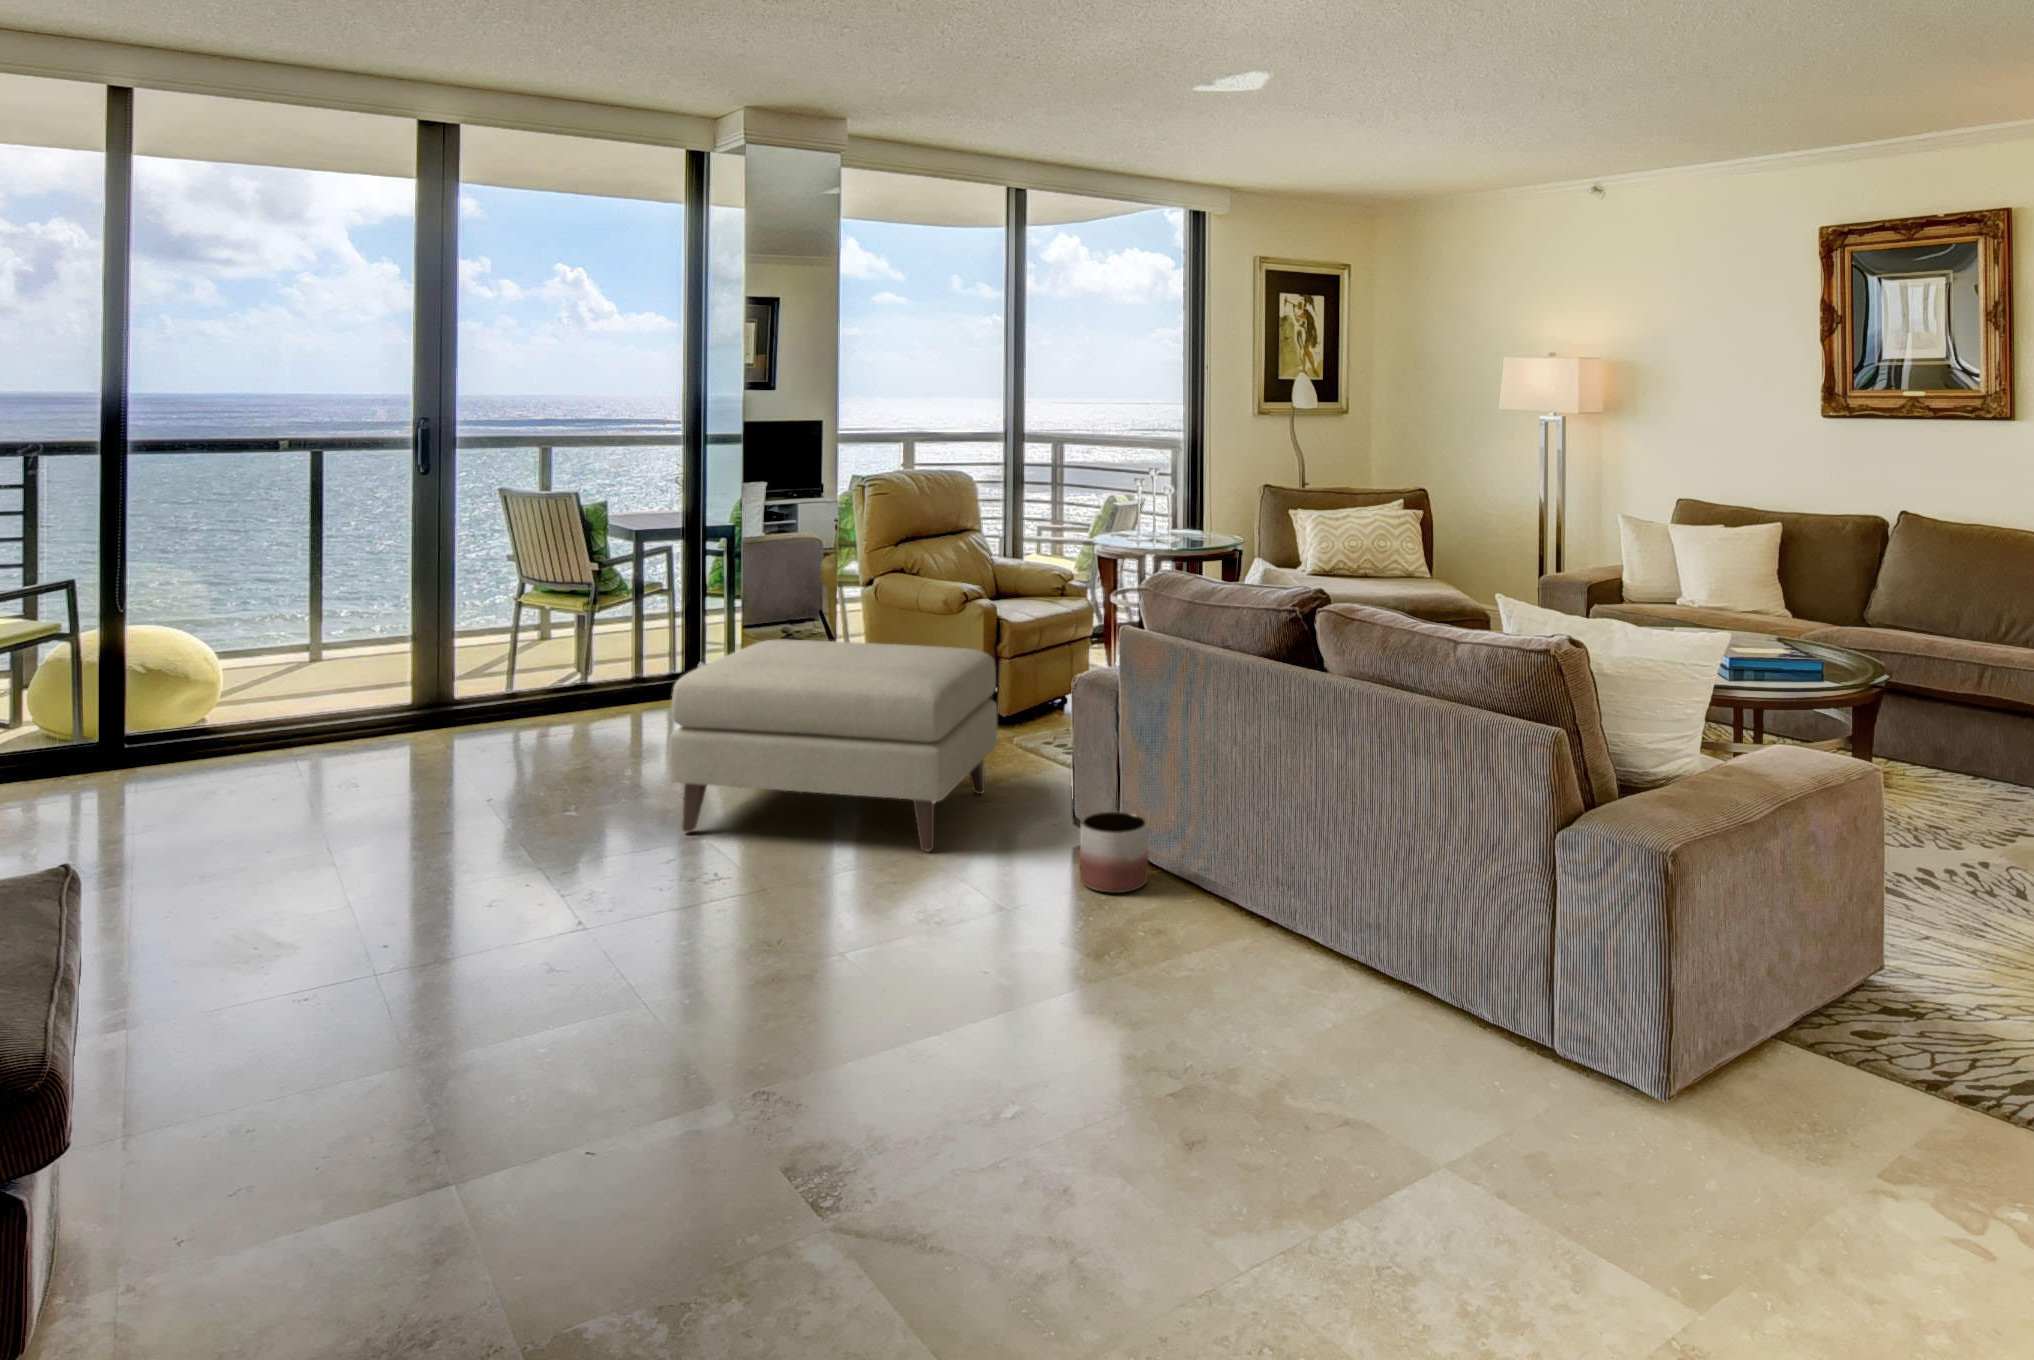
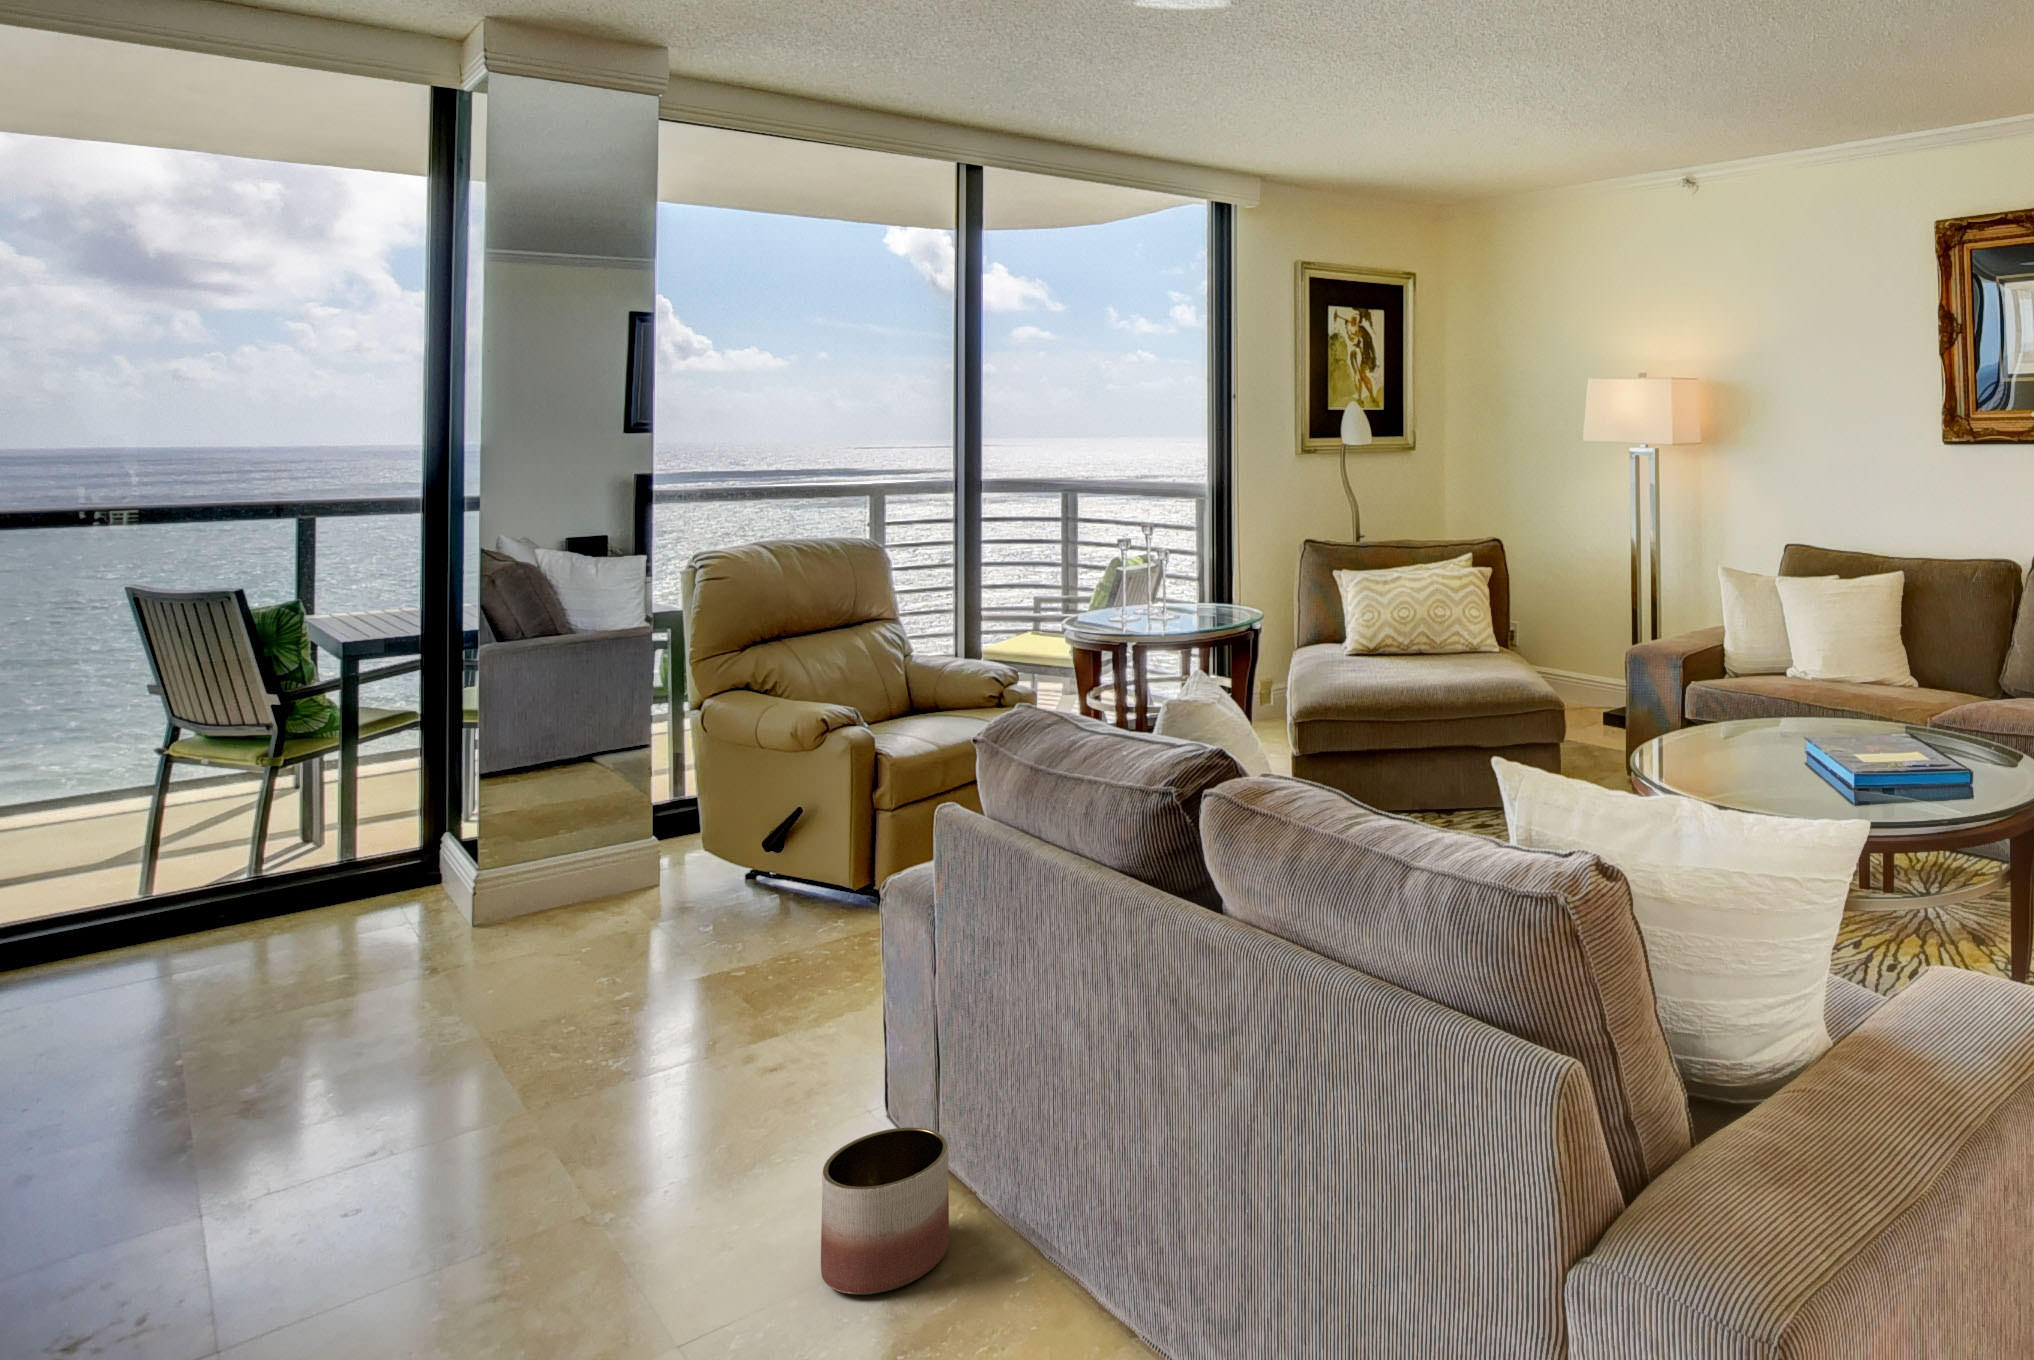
ottoman: present [669,640,997,851] -> none [101,831,795,1219]

